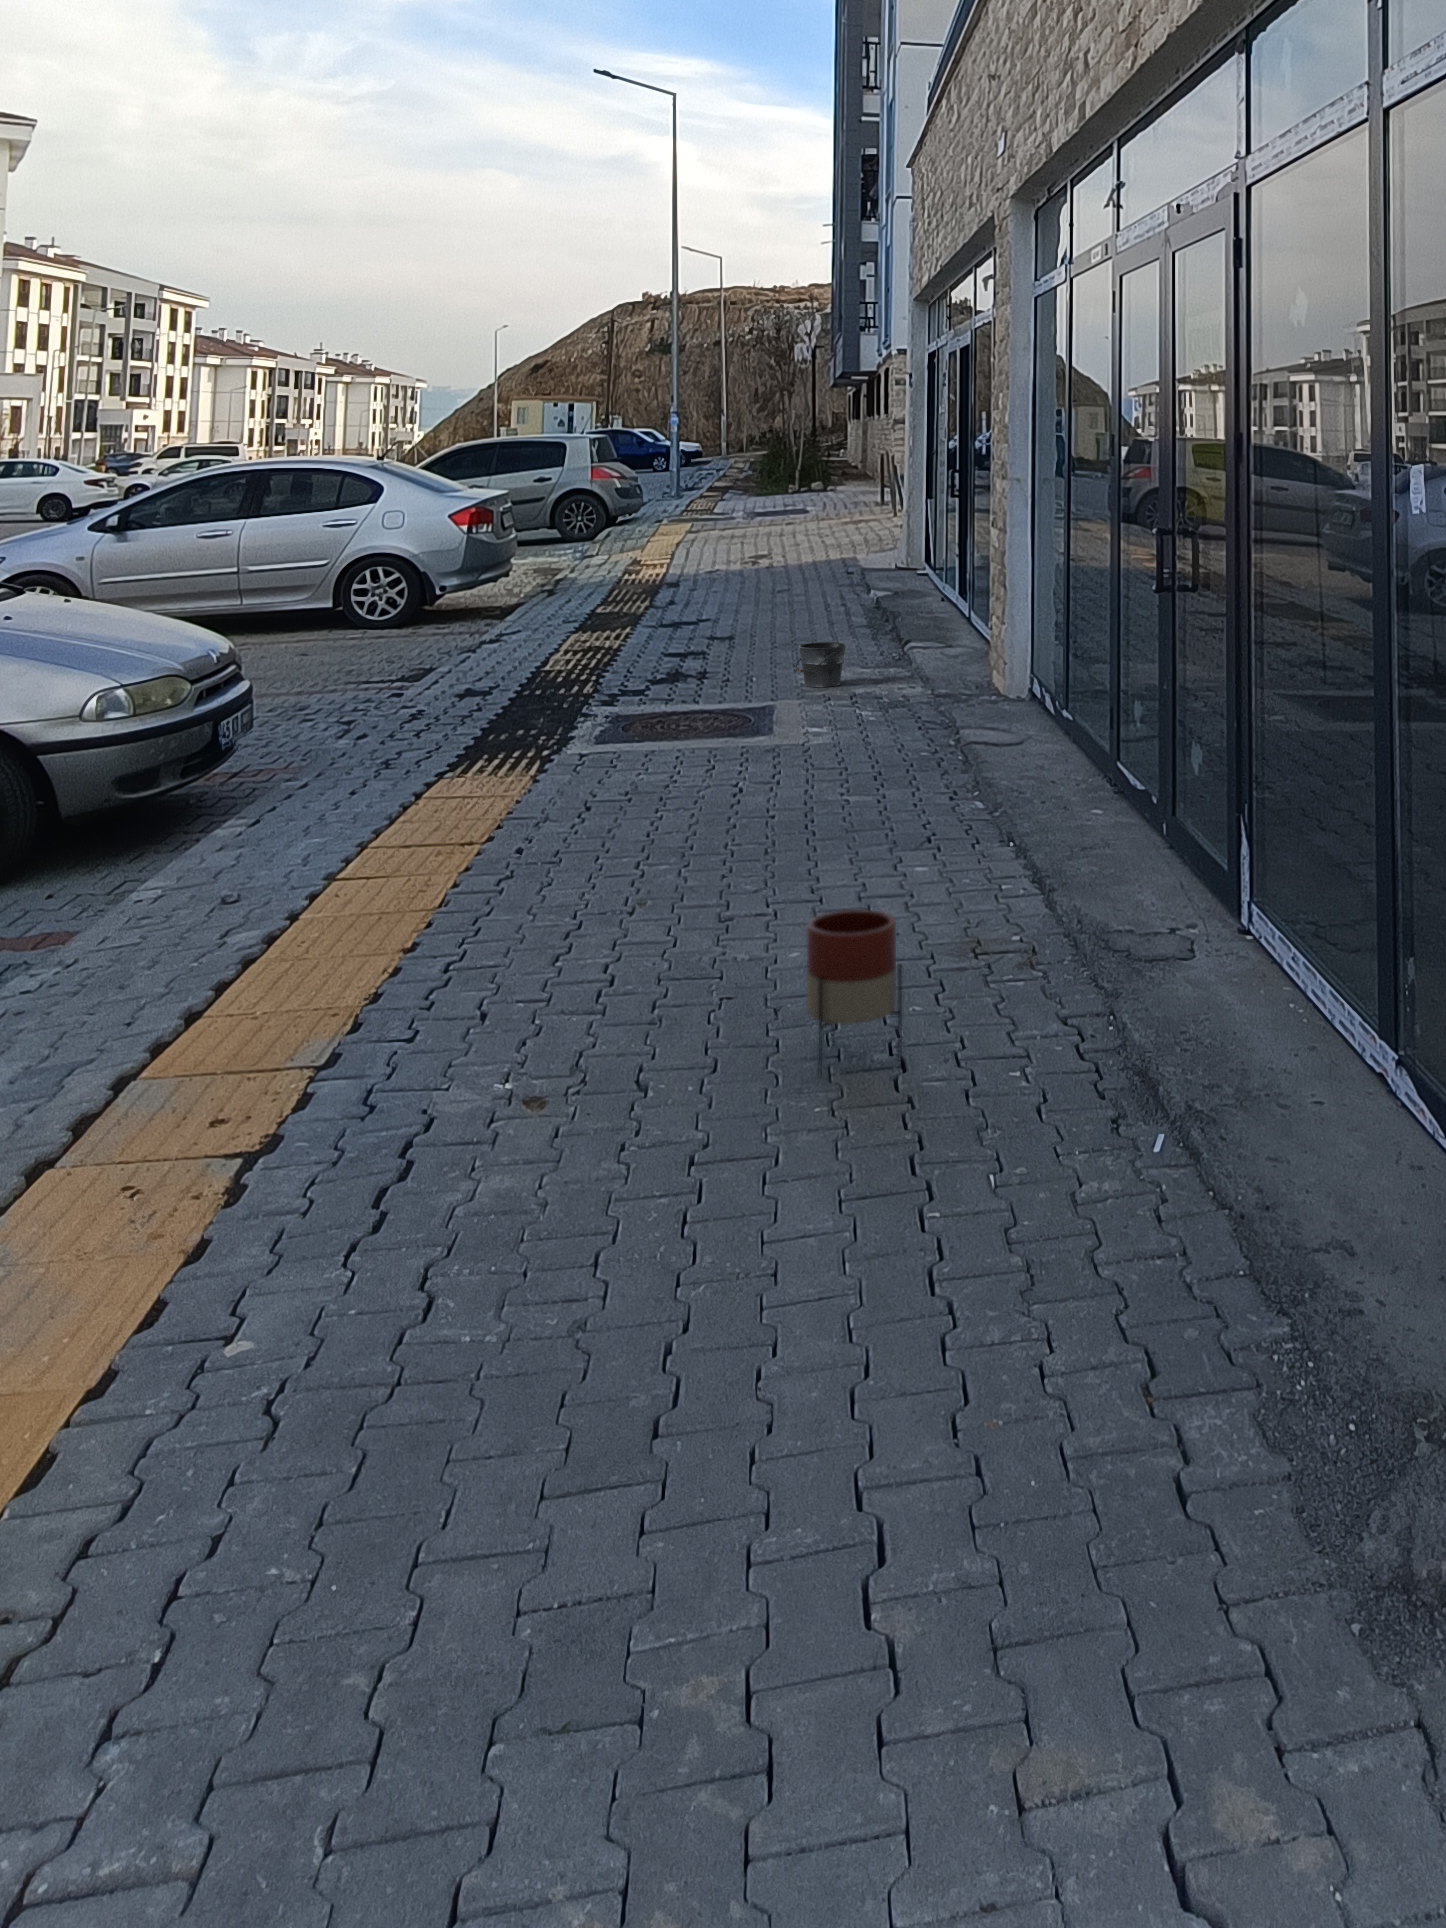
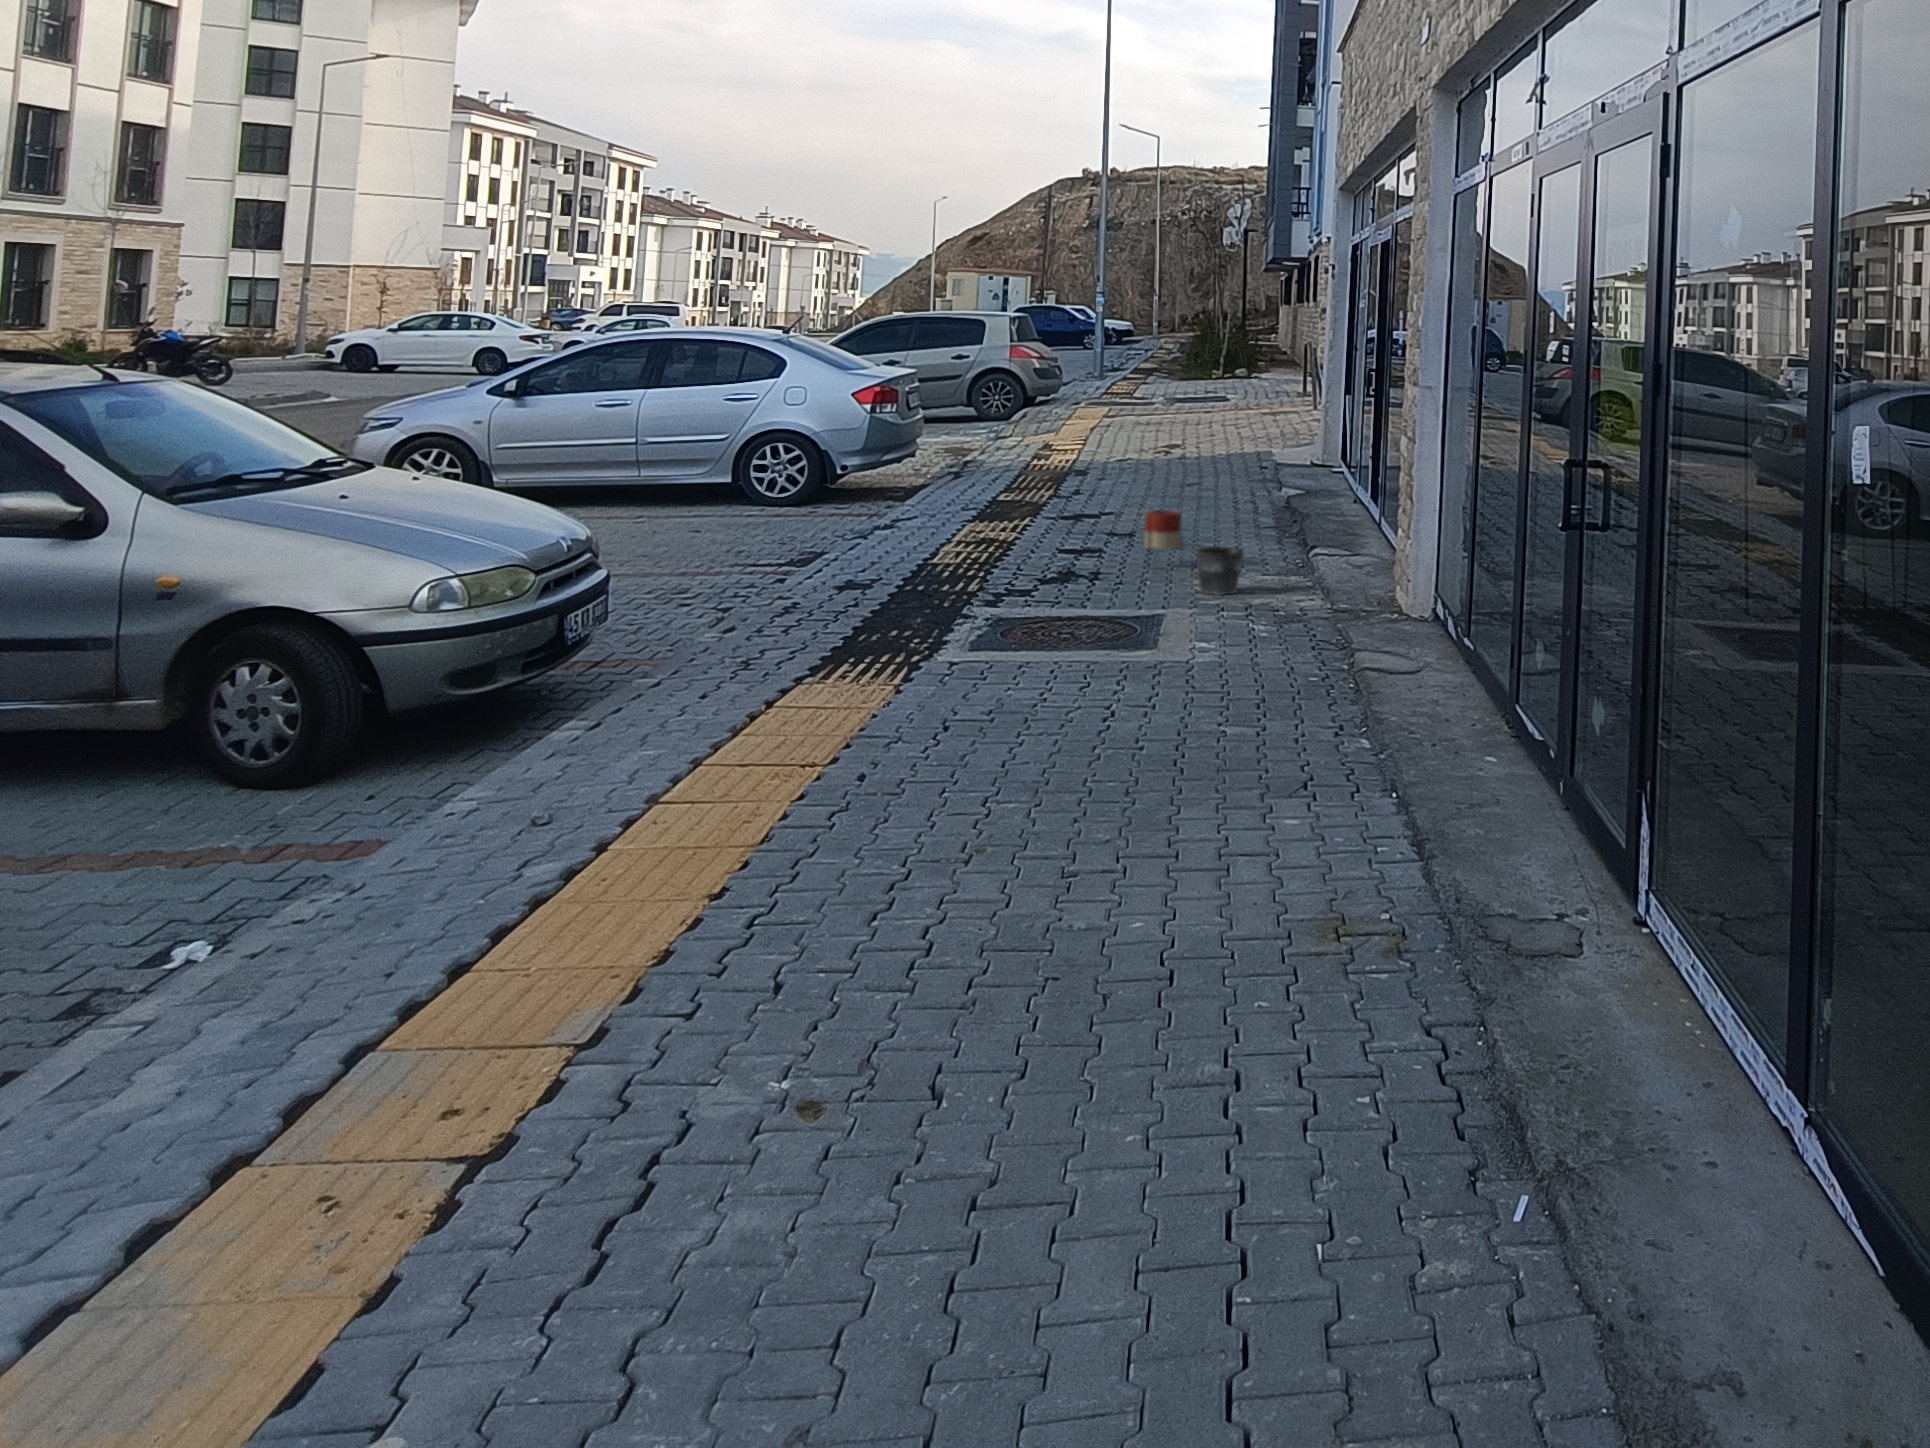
planter: present [807,910,902,1075] -> present [1144,510,1182,562]

